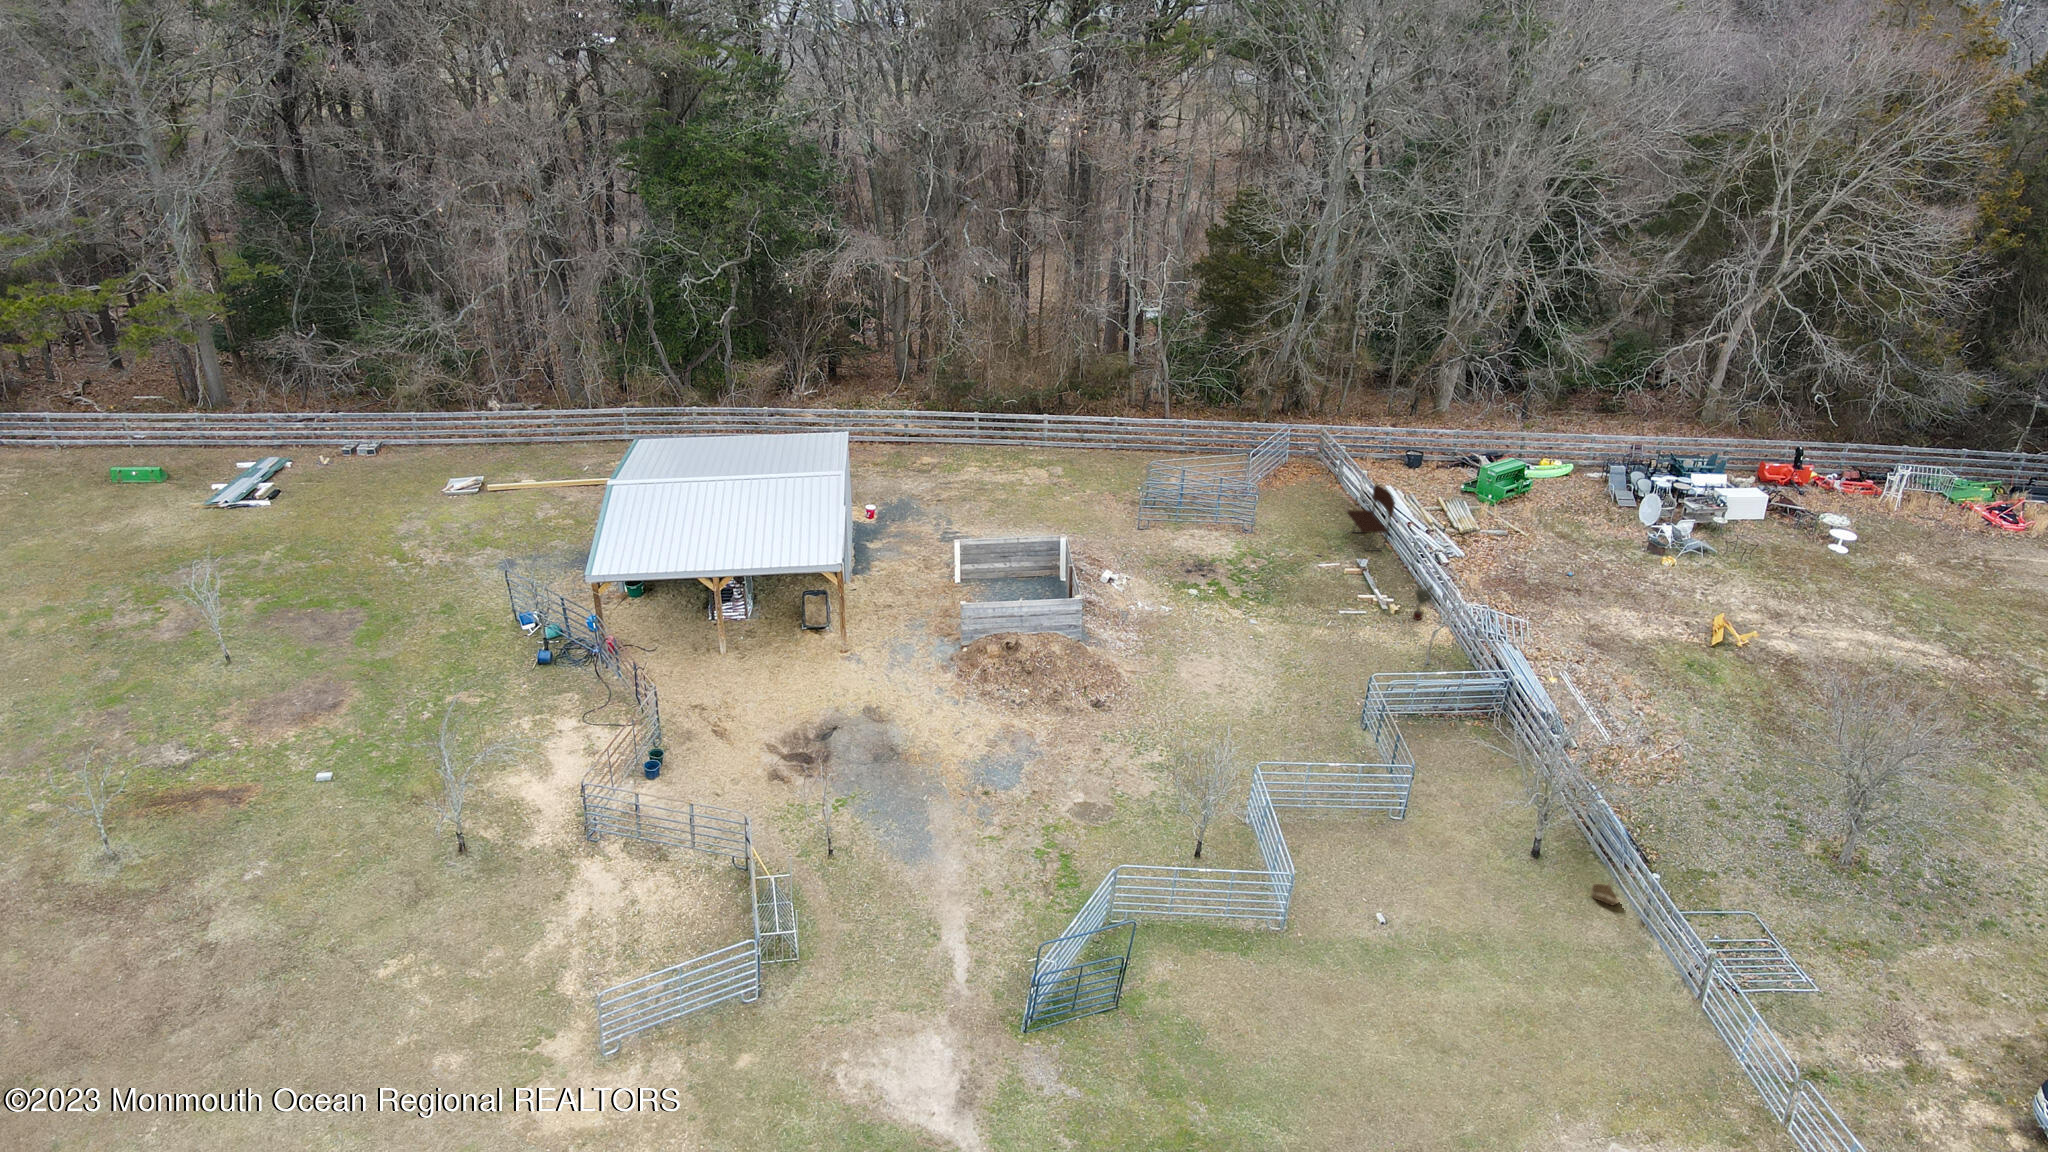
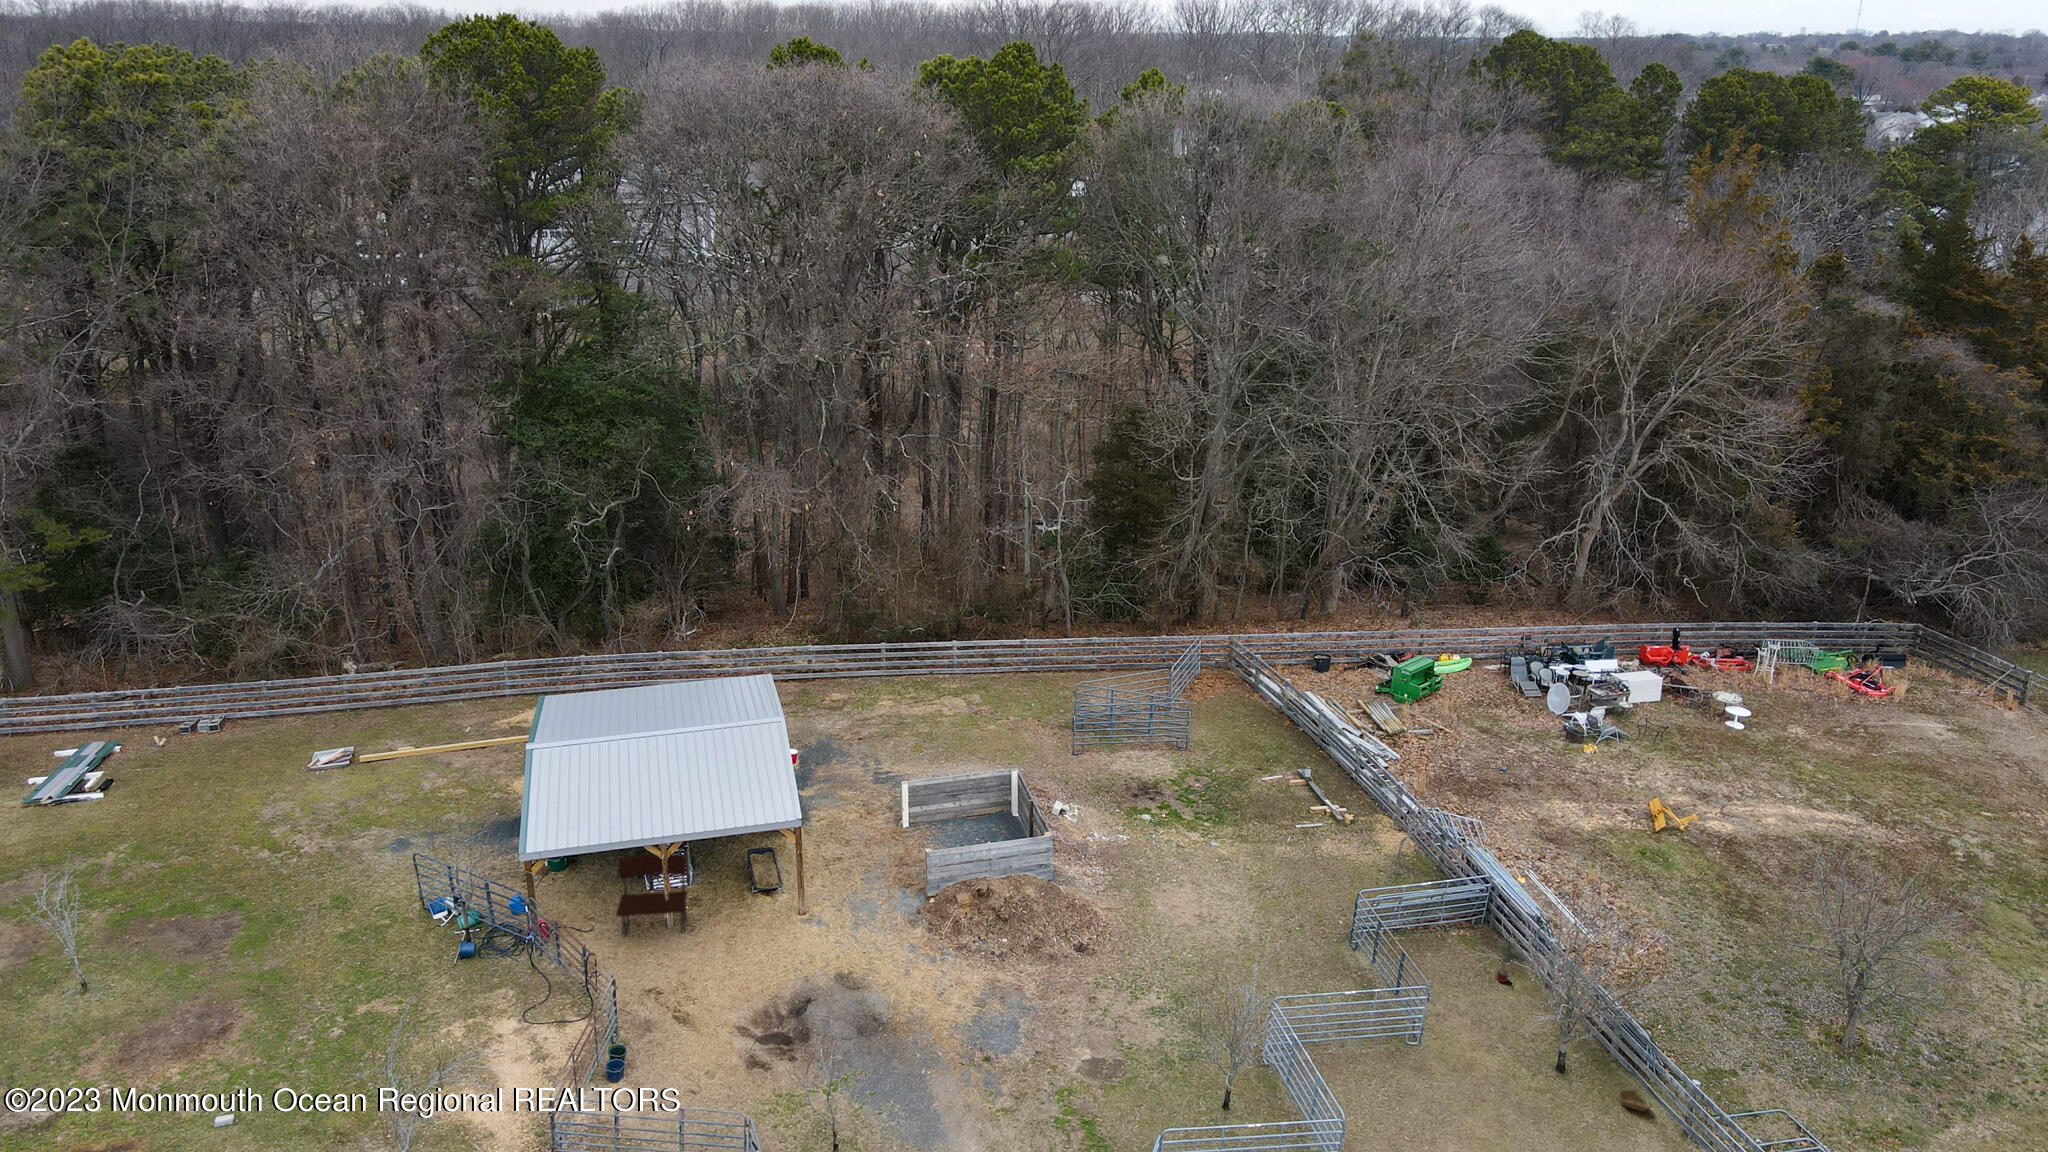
bench: present [1347,485,1395,551] -> present [616,854,687,936]
potted tree: present [1413,584,1436,620] -> present [1496,935,1524,983]

